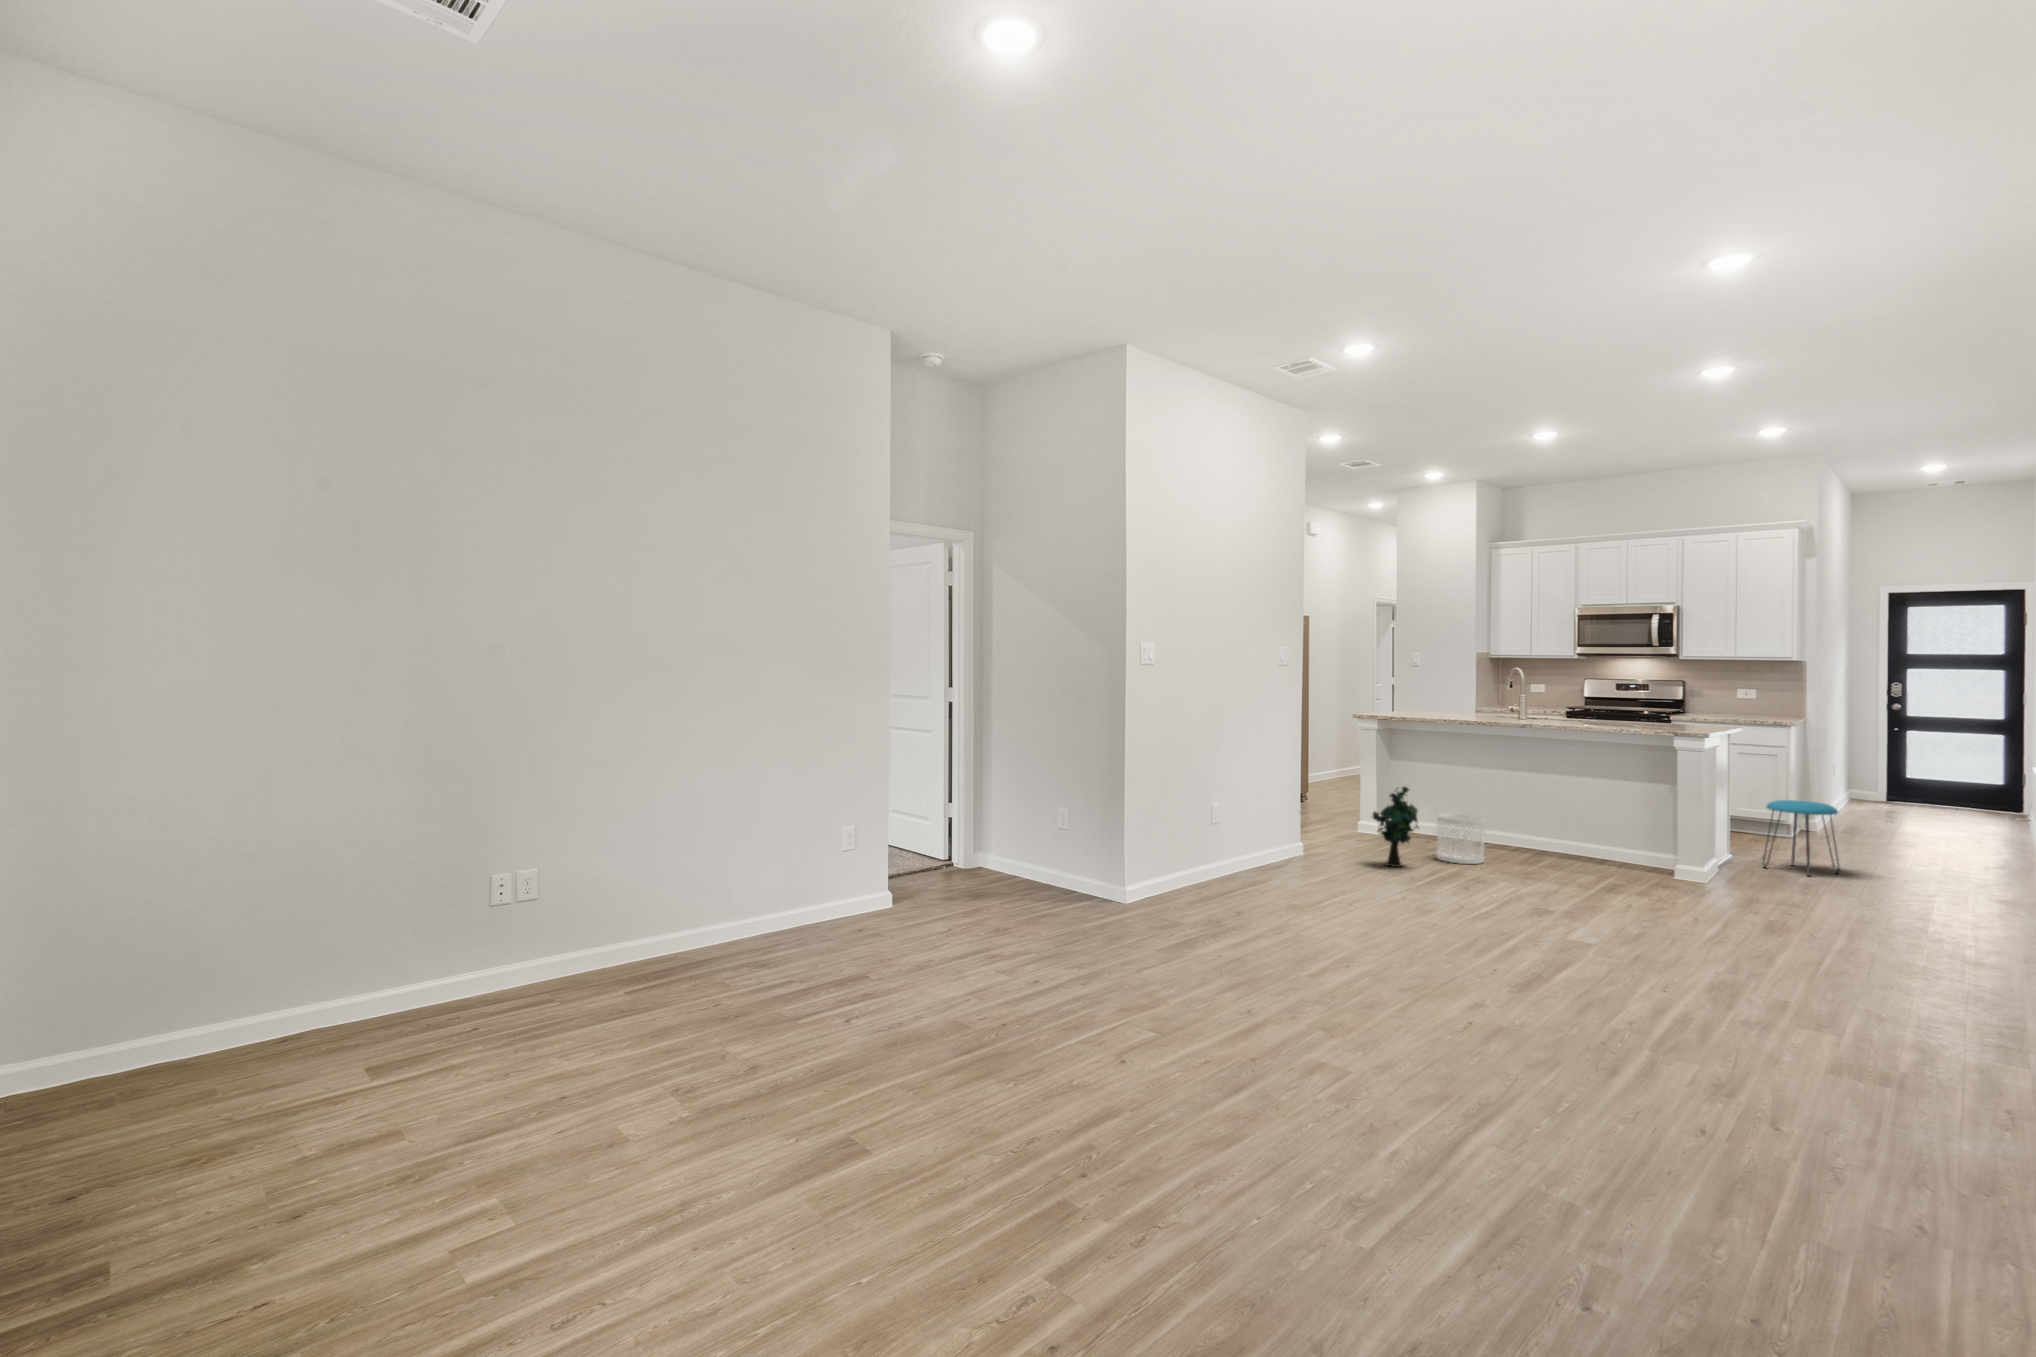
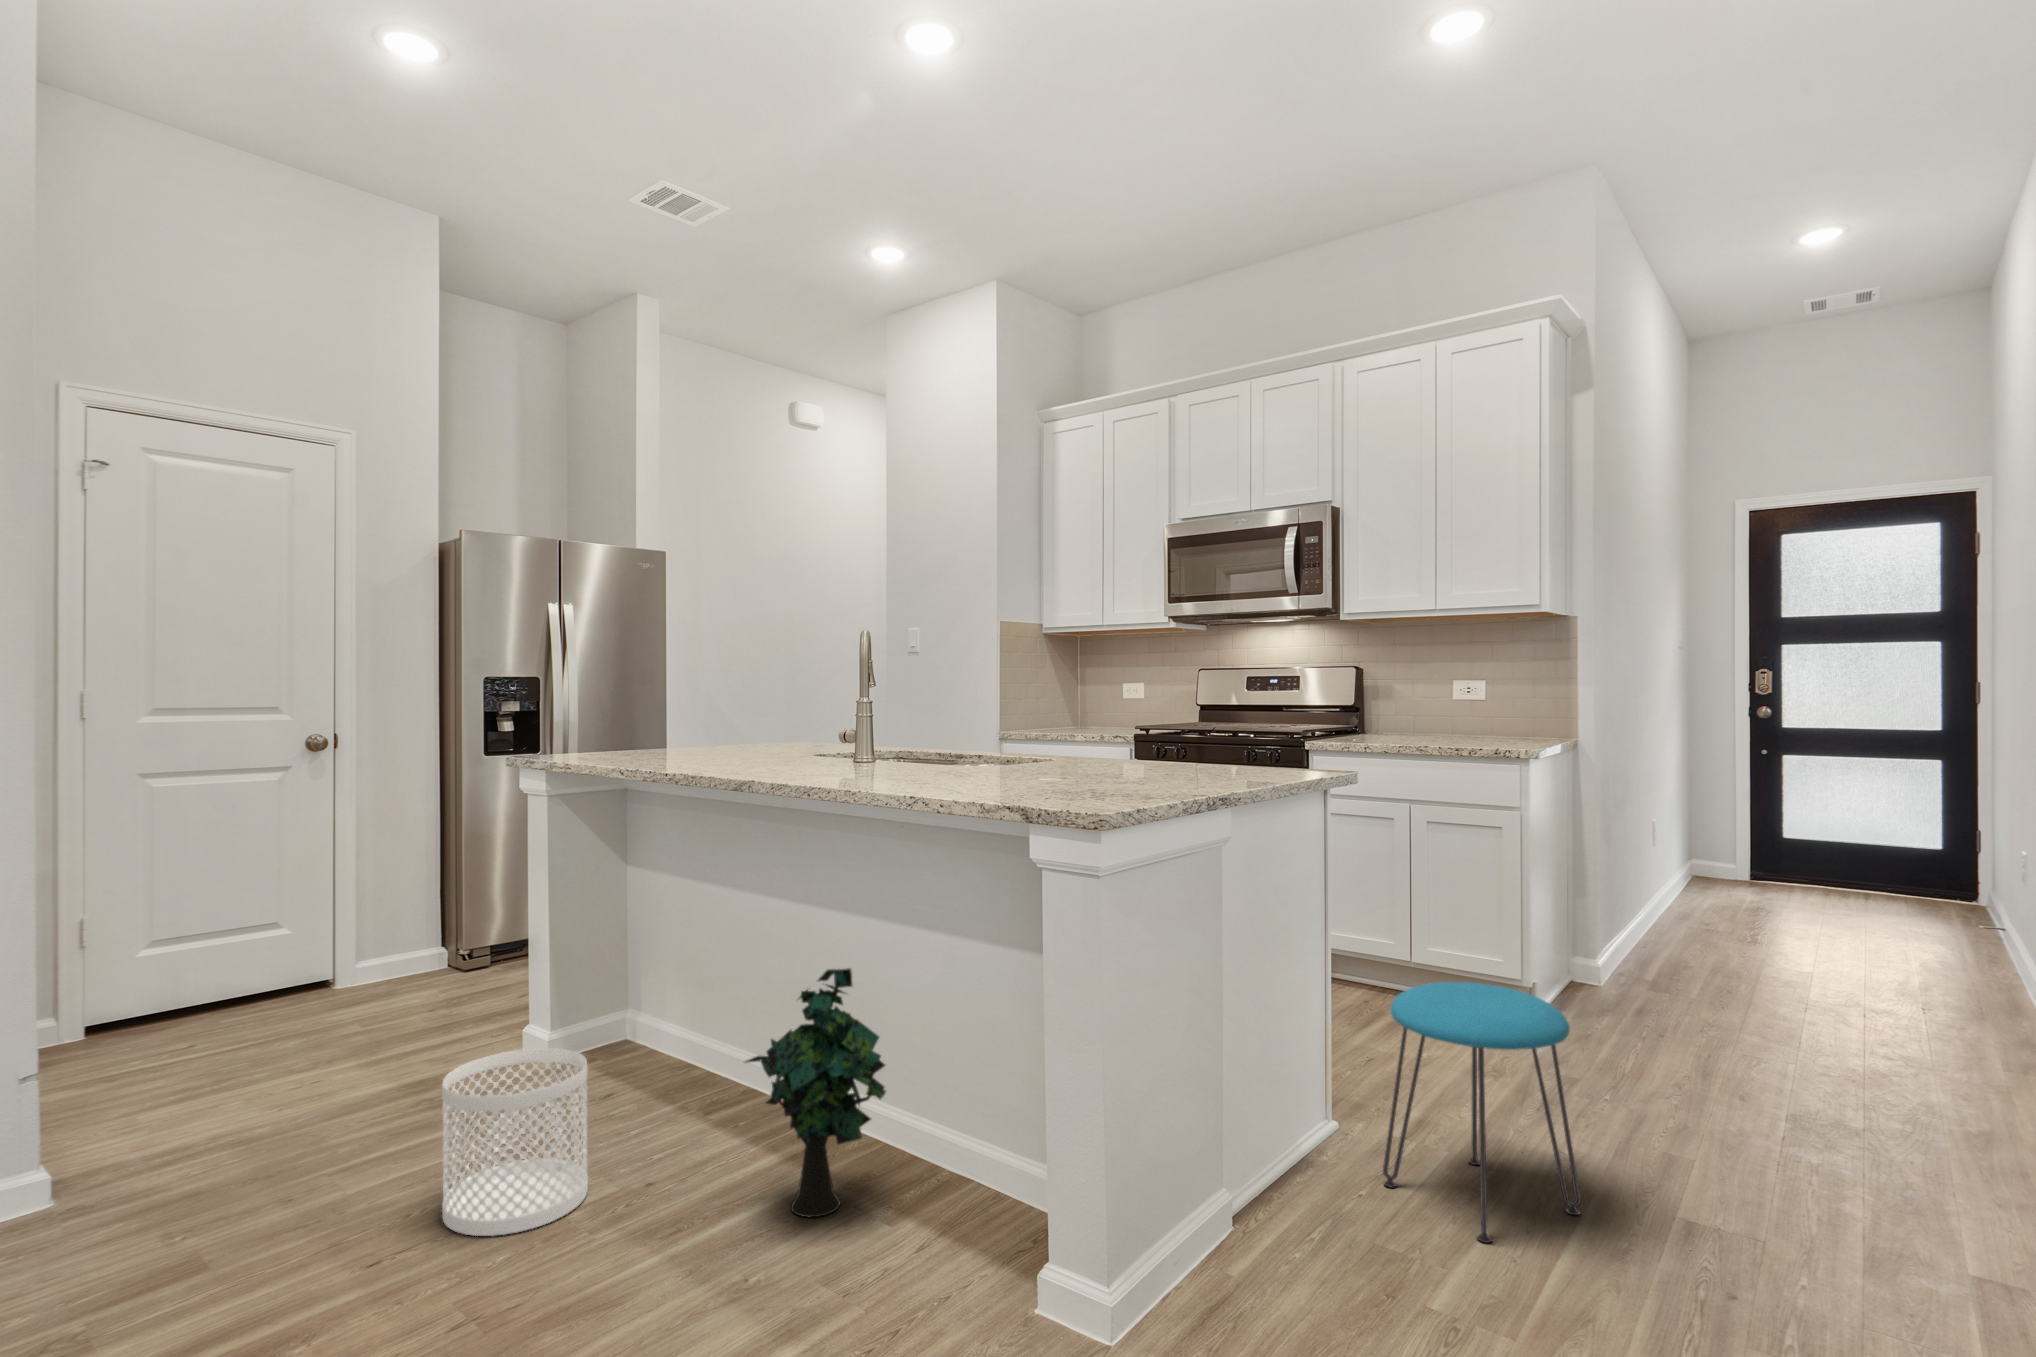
decorative plant: present [1373,787,1419,867] -> present [746,968,886,1217]

